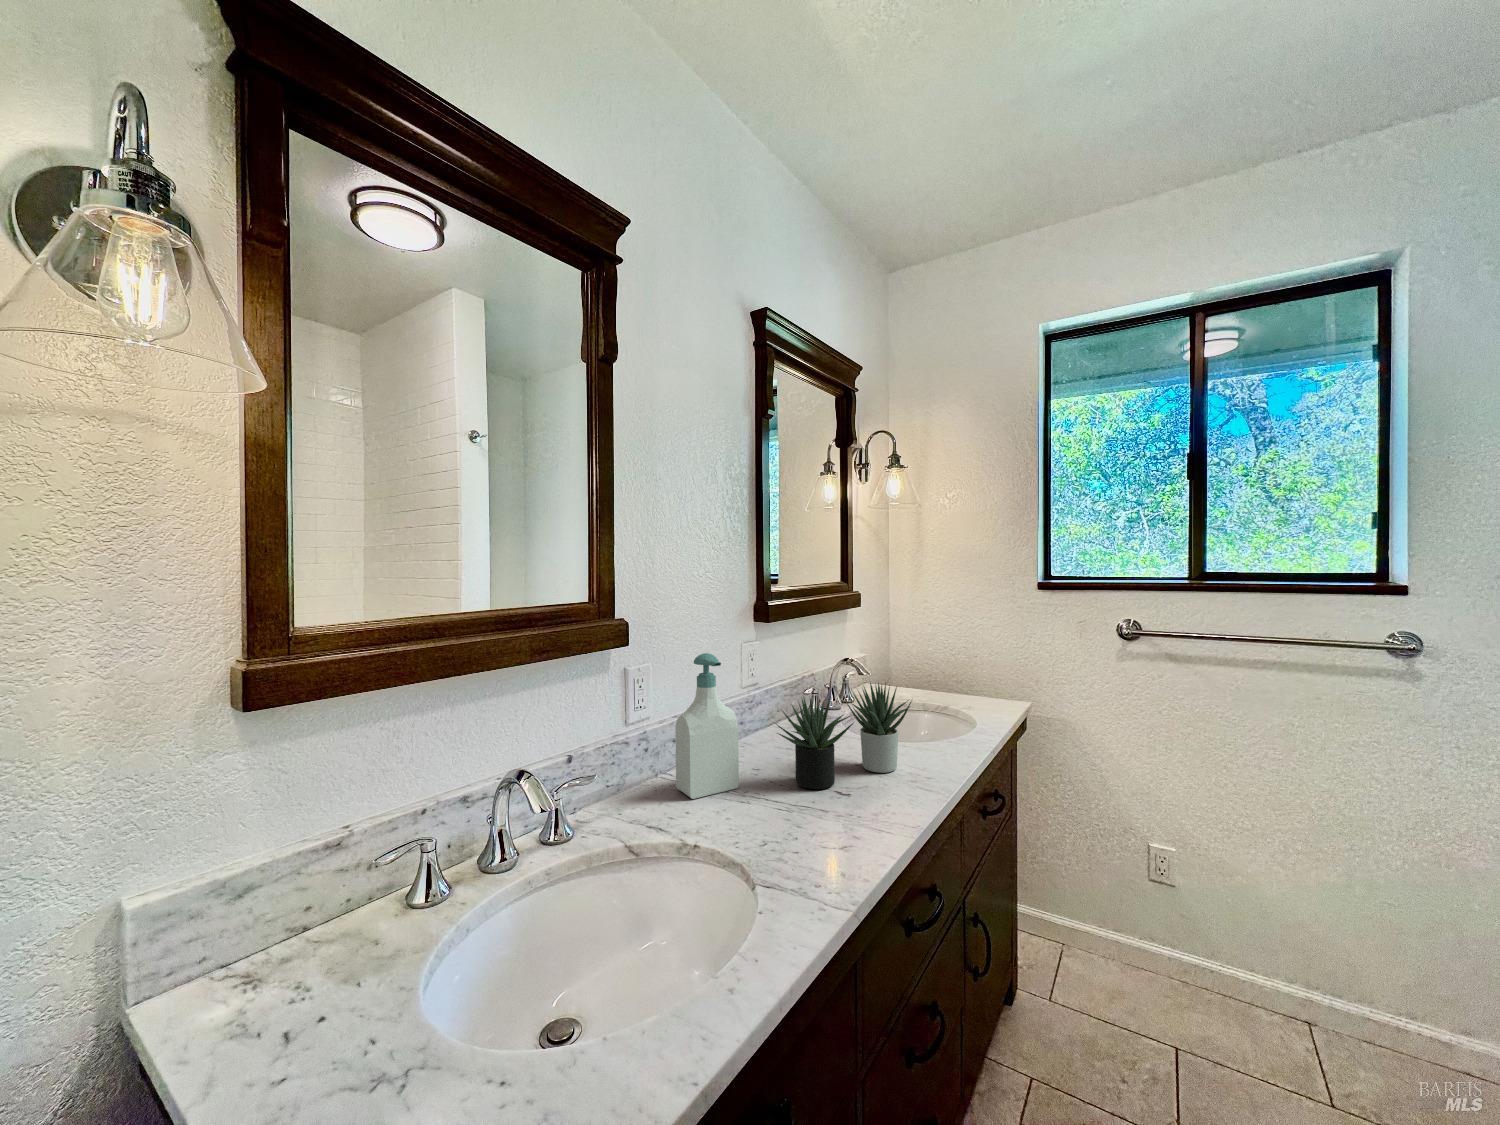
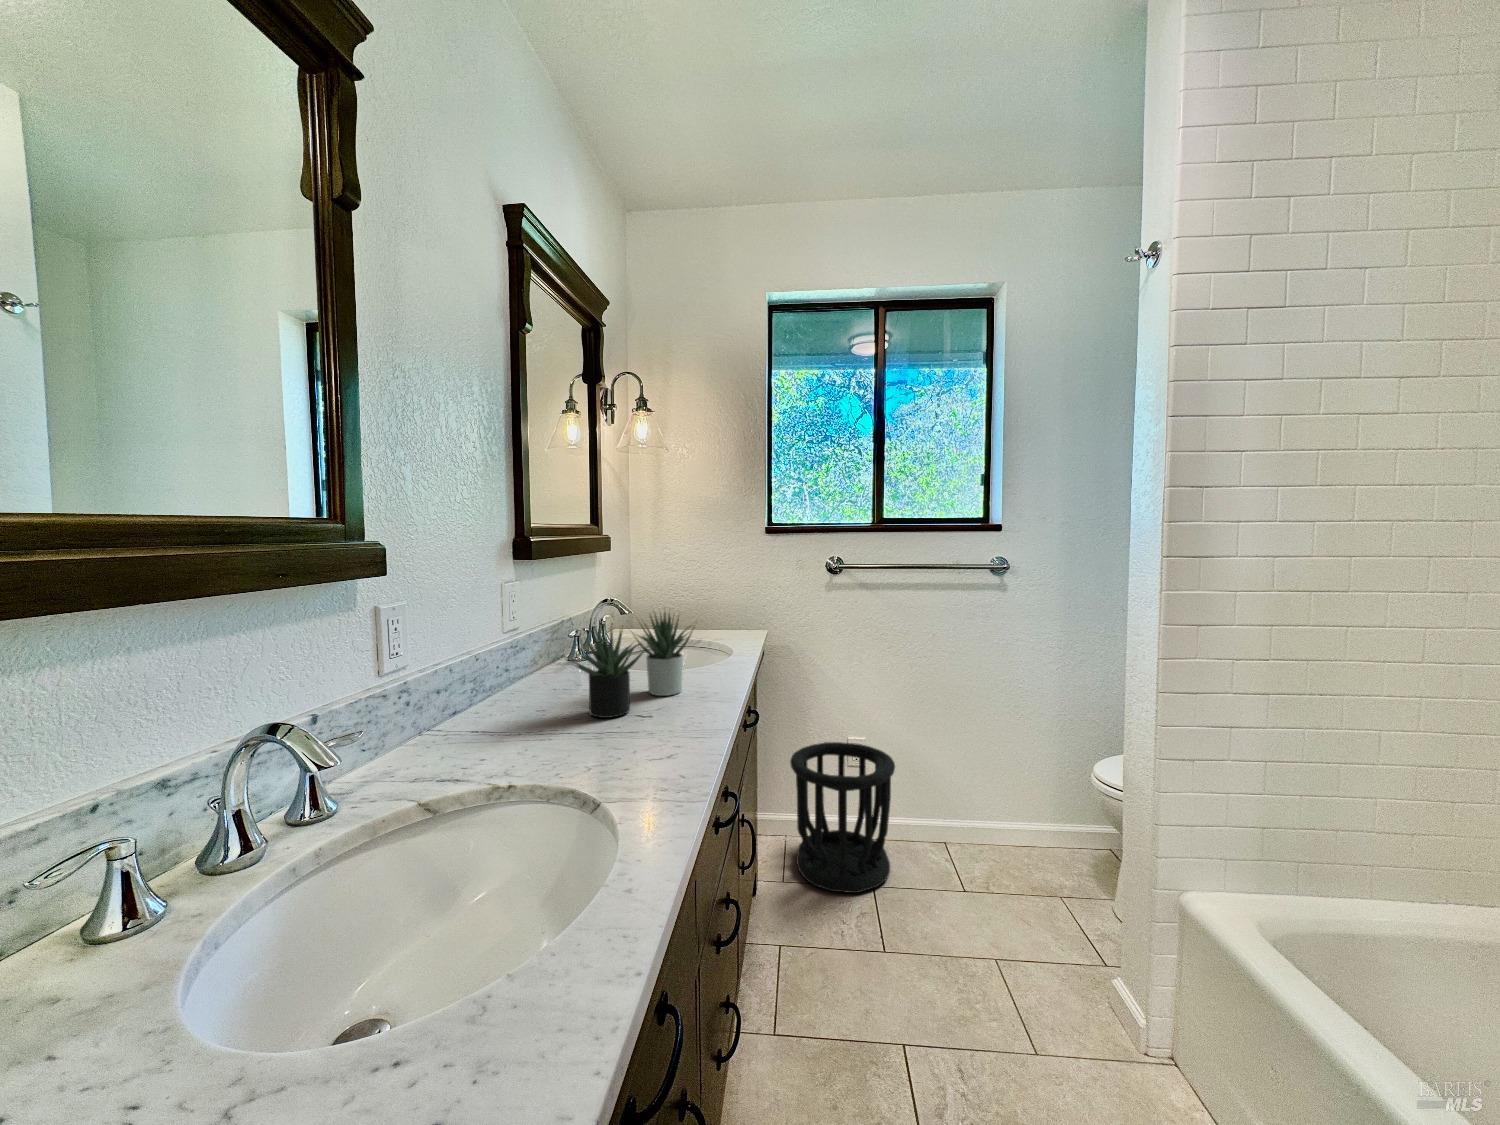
soap bottle: present [675,653,739,799] -> none [450,584,529,747]
wastebasket: none [1063,845,1215,1052] -> present [790,742,895,893]

